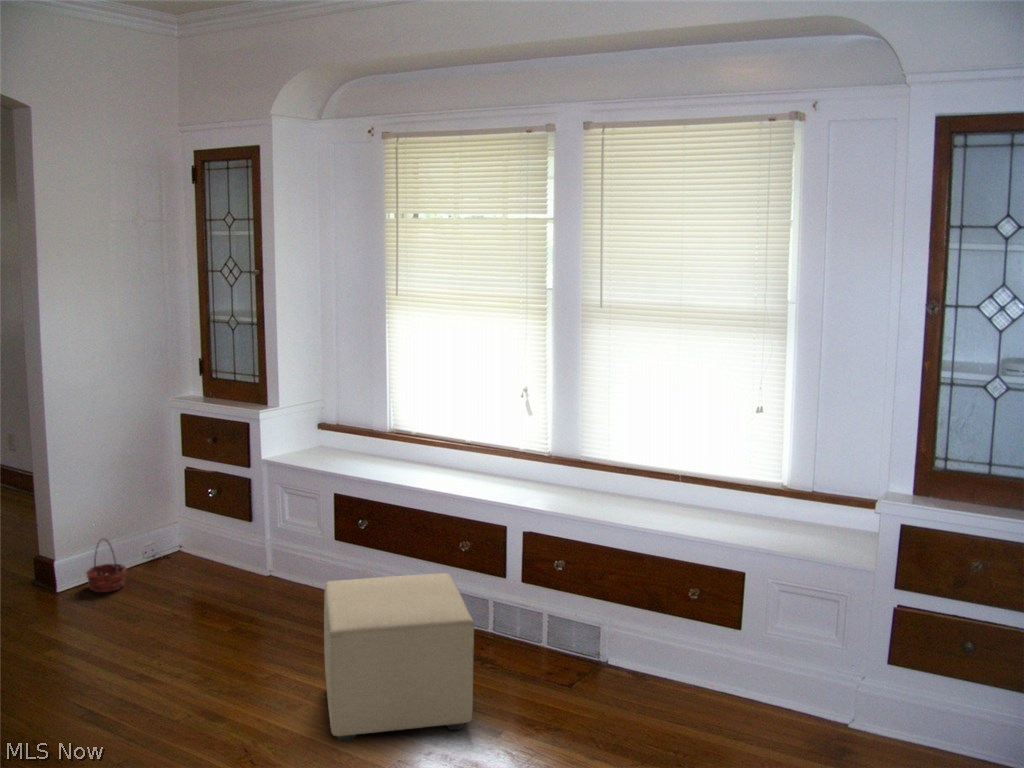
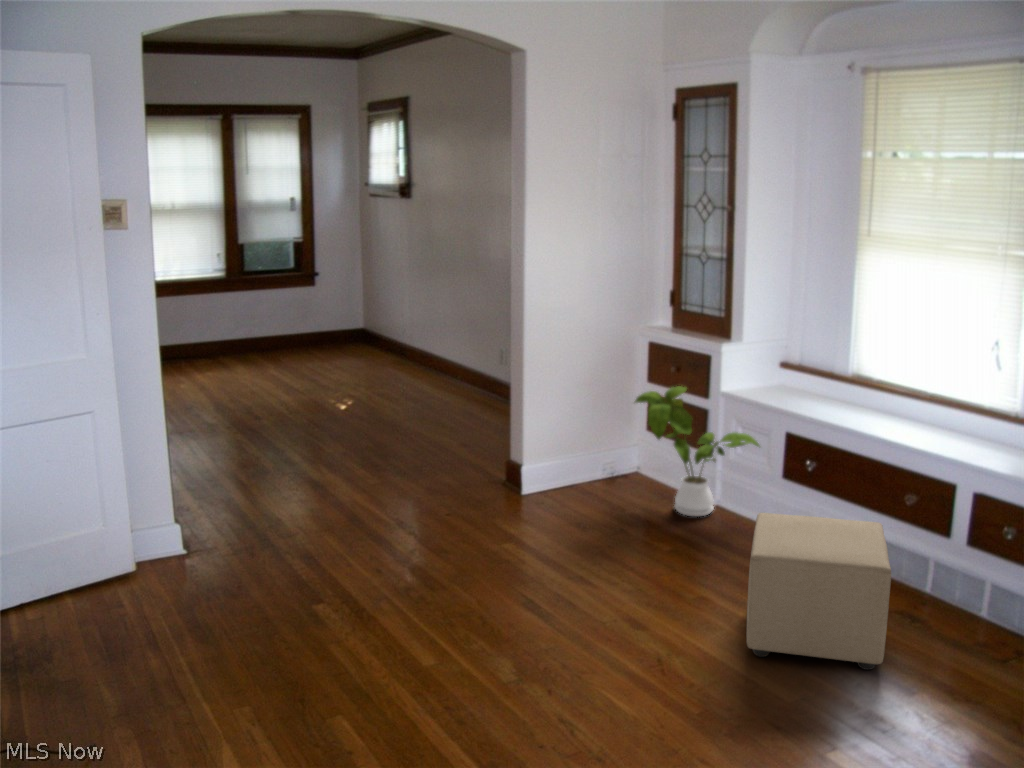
house plant: none [169,456,313,594] -> present [635,386,759,516]
basket: present [86,540,126,592] -> none [561,449,595,496]

